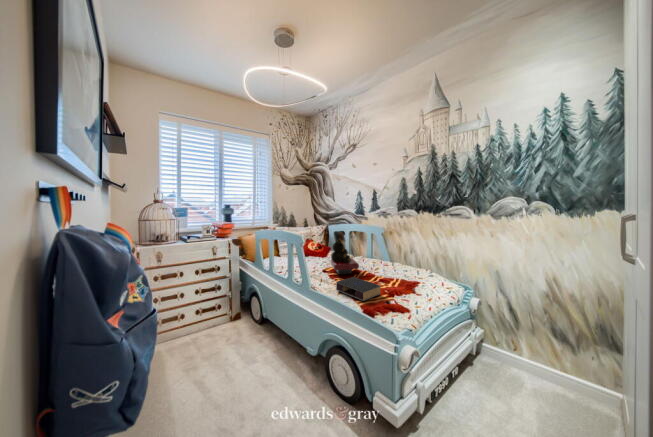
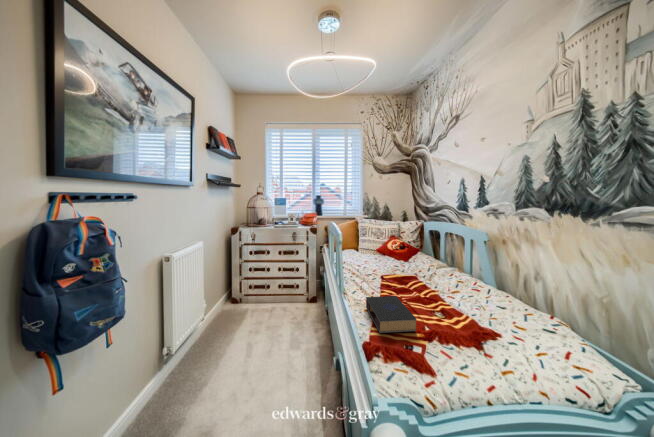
teddy bear: present [330,241,359,274] -> none [387,245,424,290]

